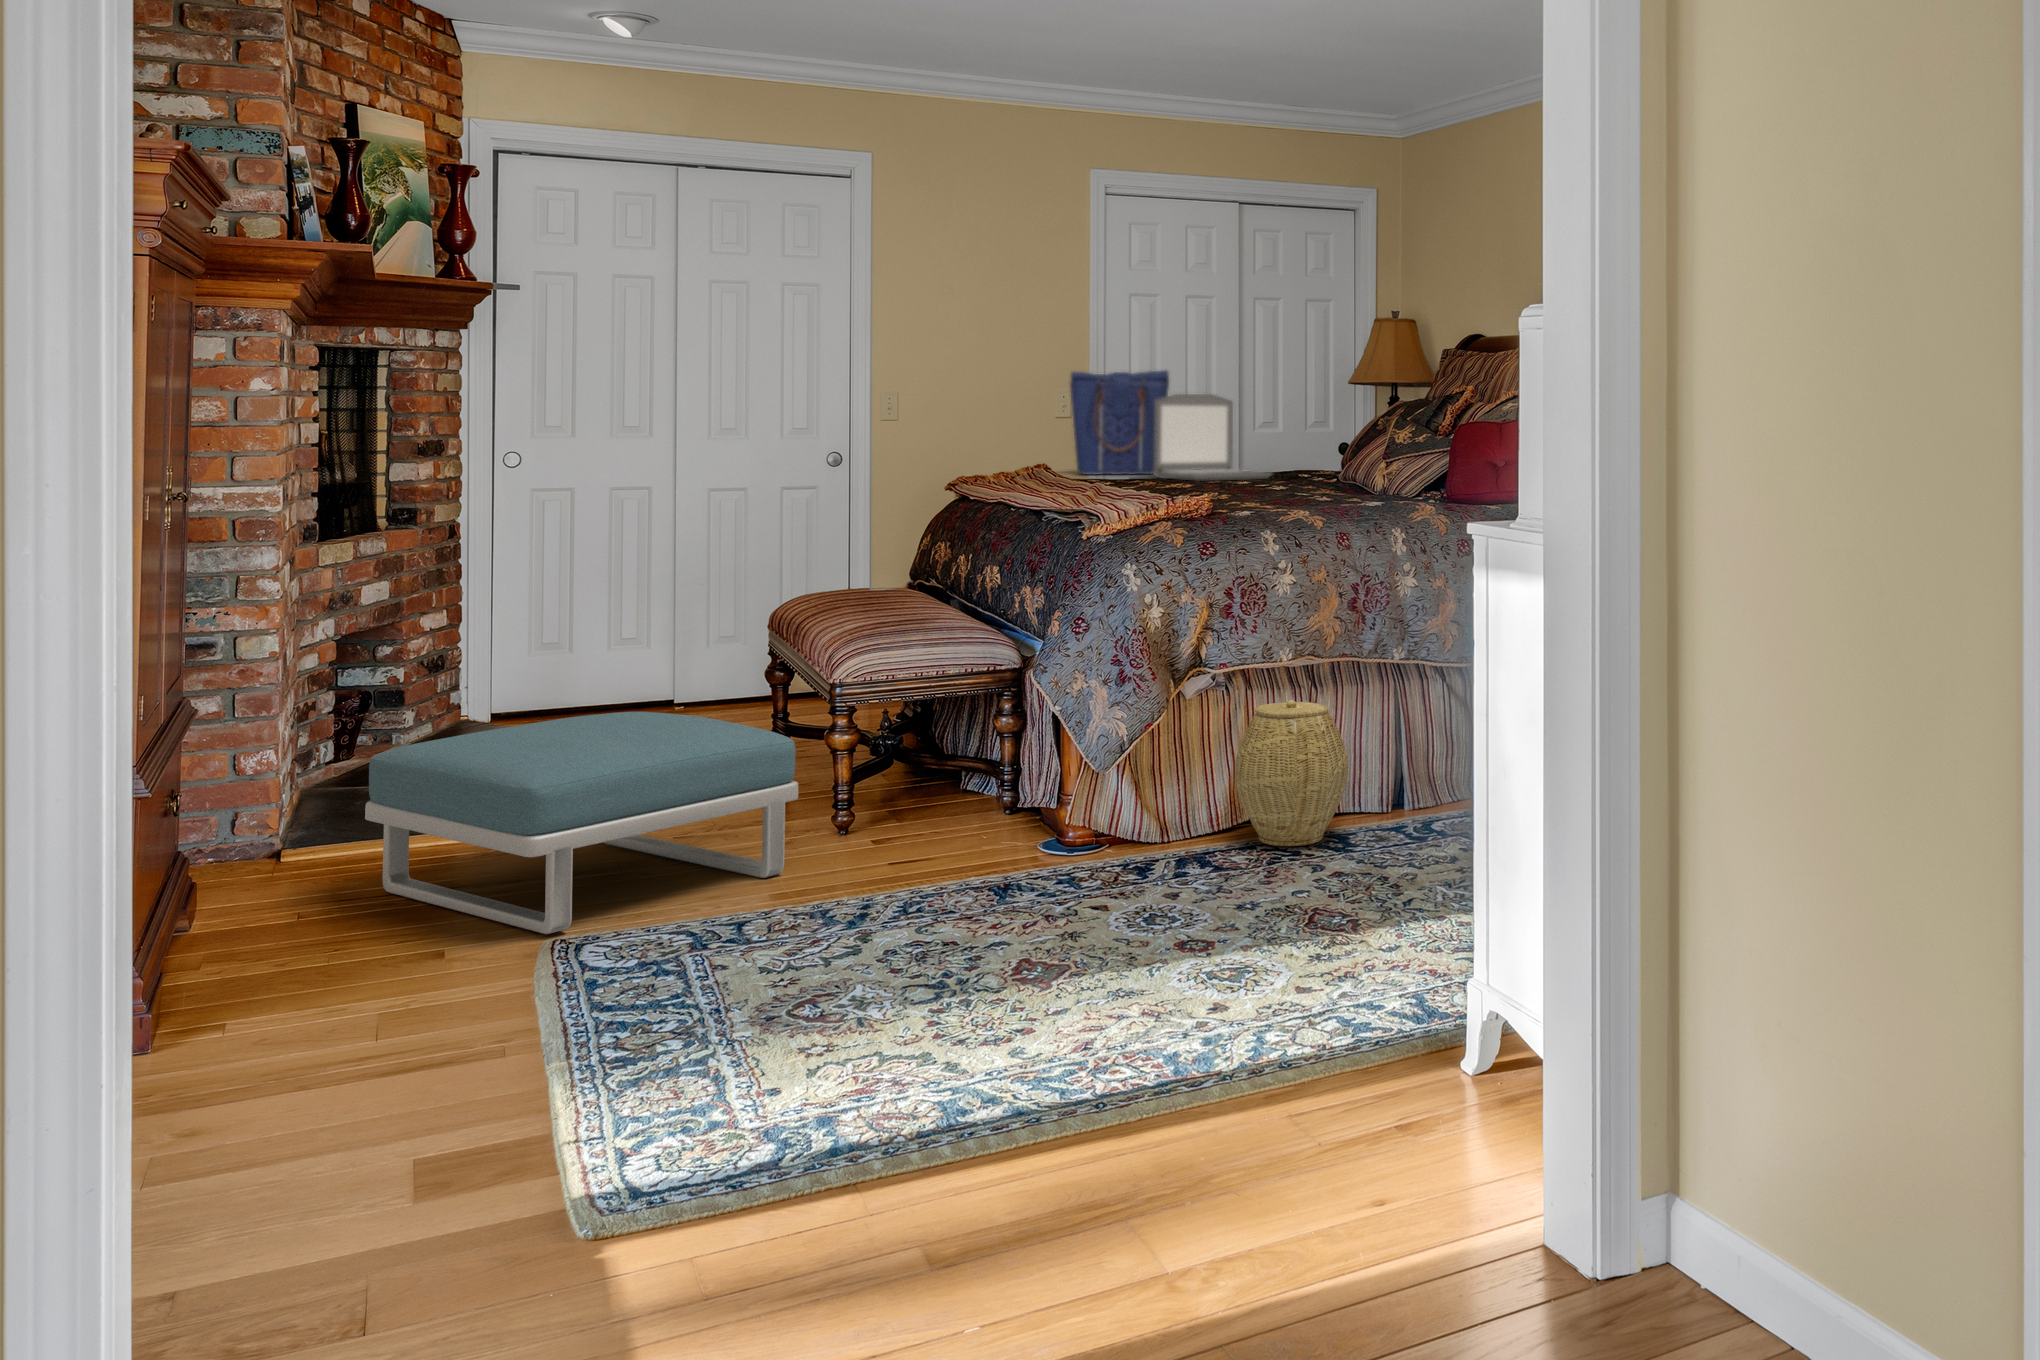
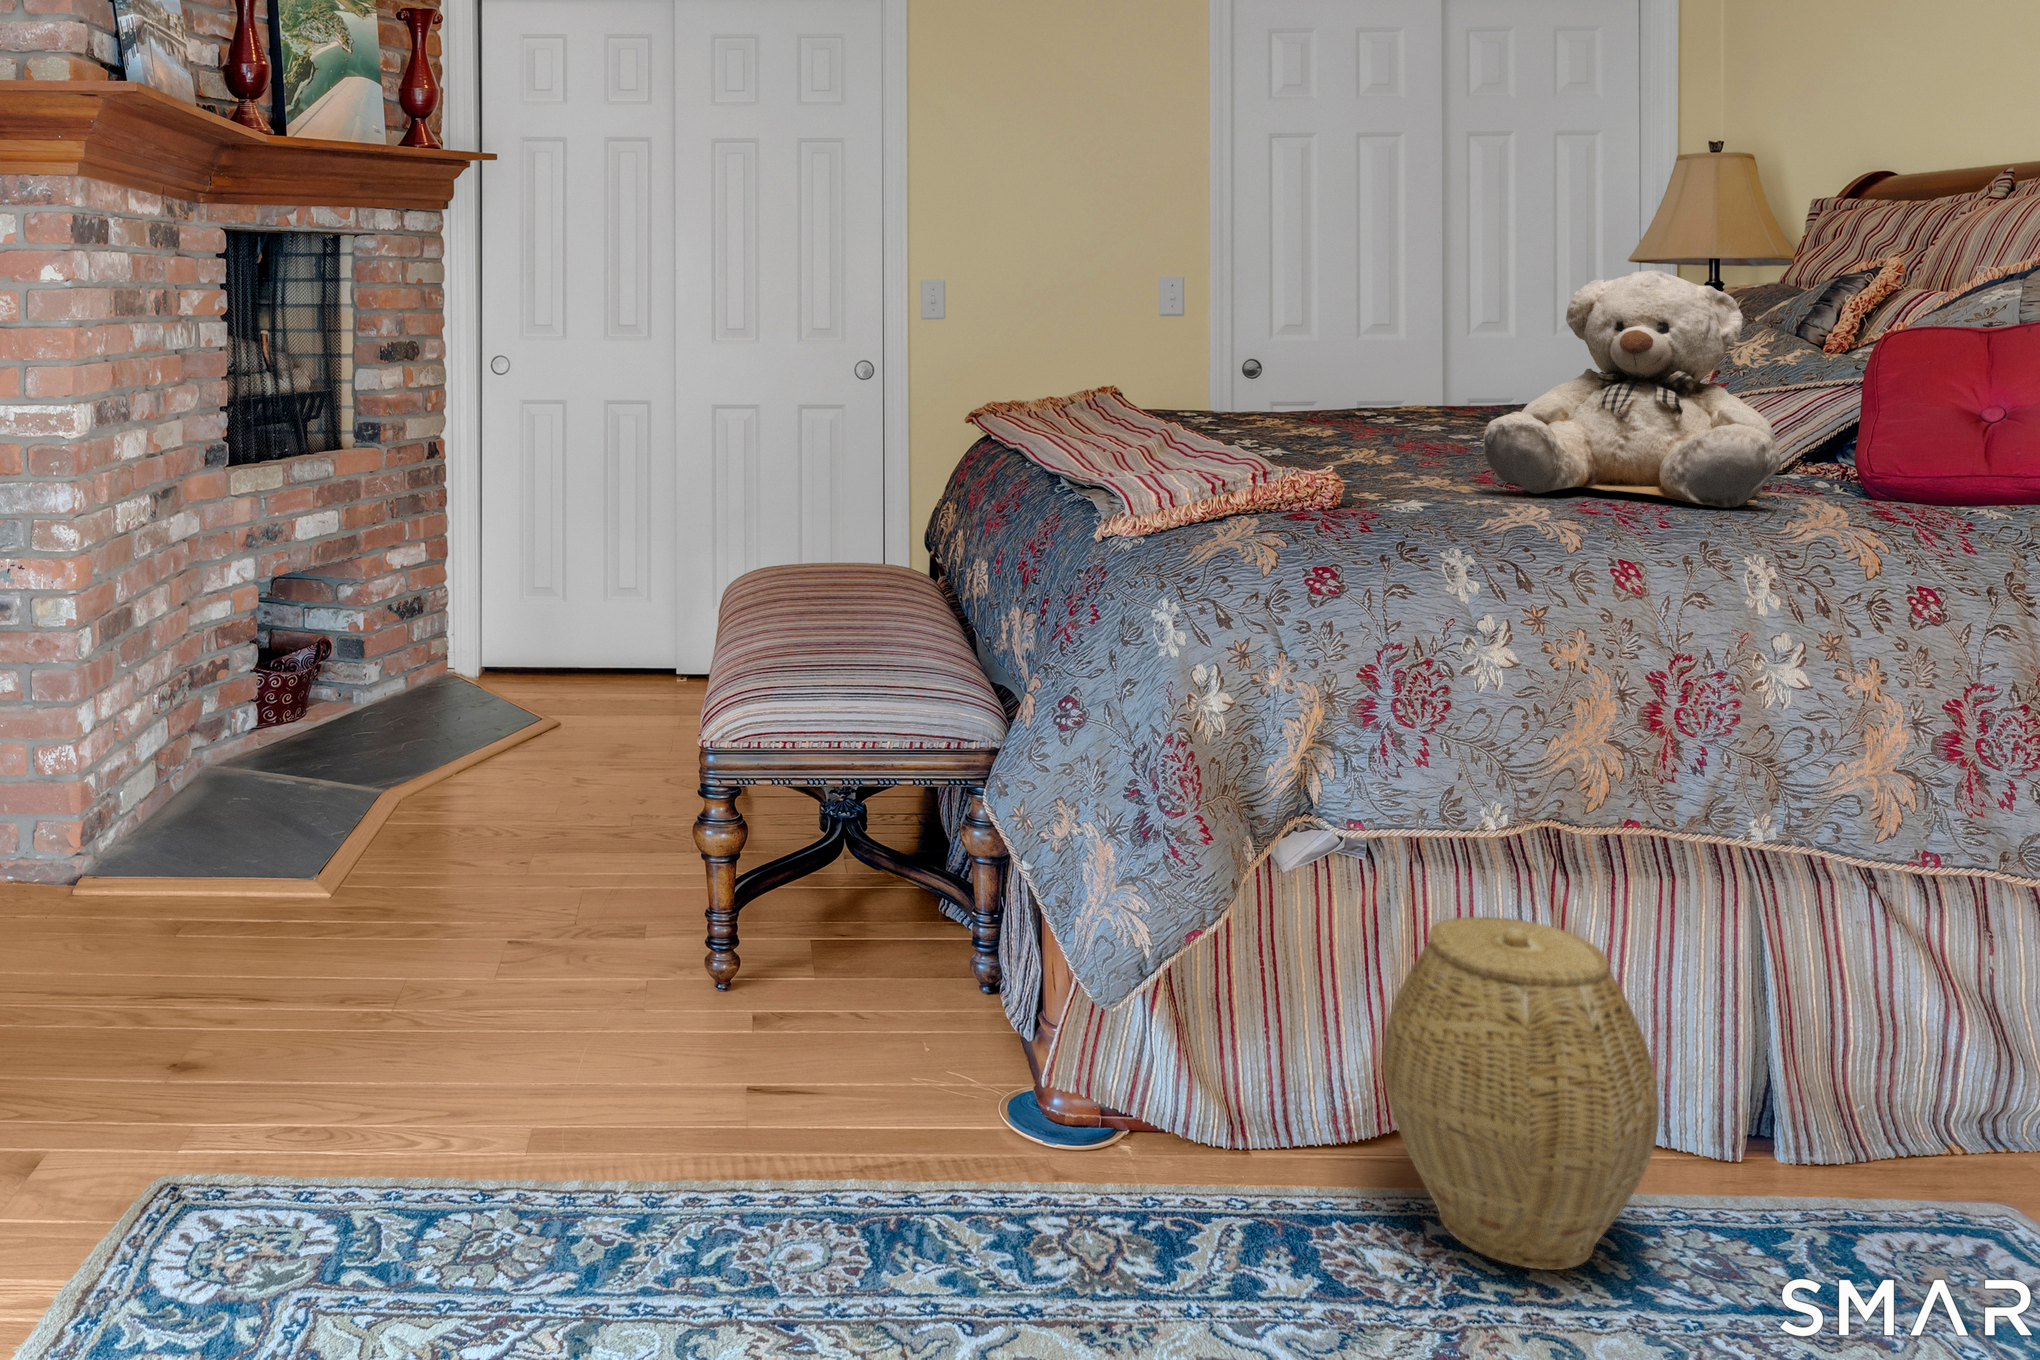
tote bag: present [1070,370,1169,474] -> none [1175,243,1321,395]
laptop: present [1153,394,1272,480] -> none [1289,276,1485,409]
teddy bear: none [1276,399,1402,511] -> present [1483,270,1781,508]
footstool: present [365,712,798,934] -> none [61,746,588,1171]

